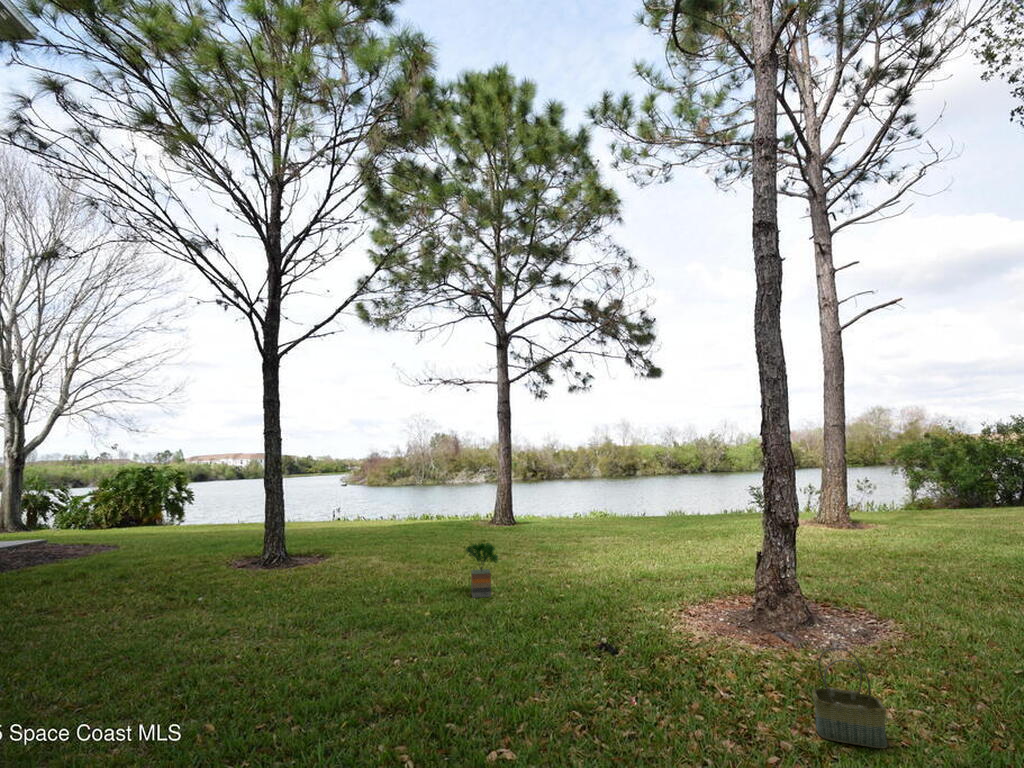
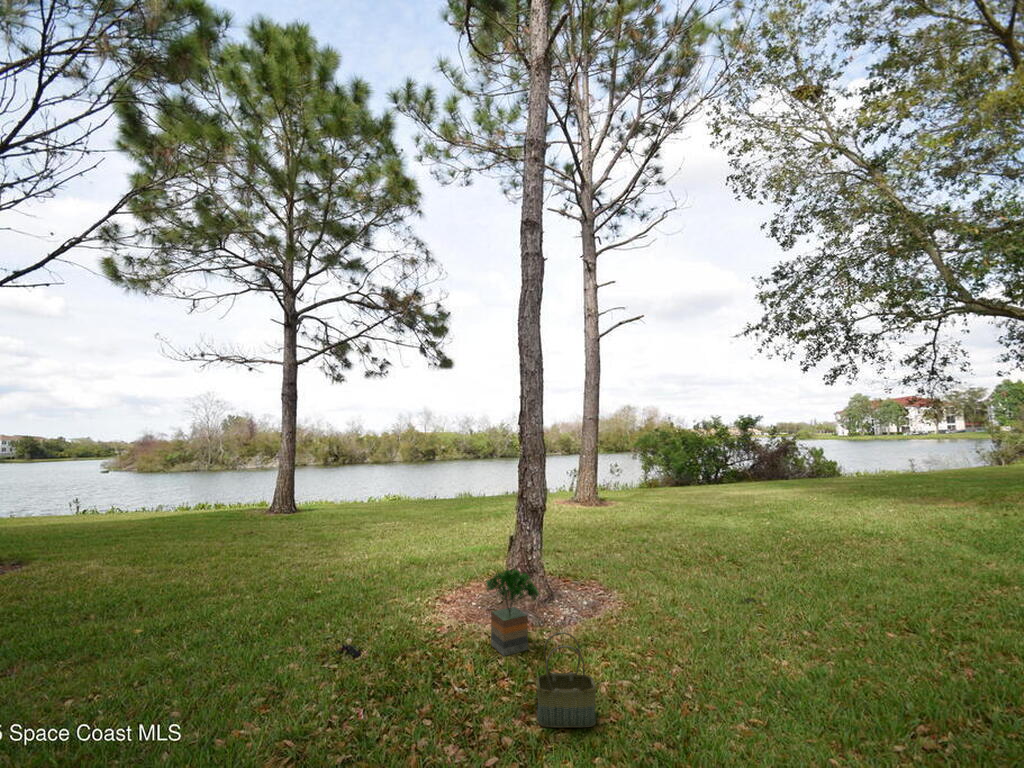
potted tree: present [466,543,498,598] -> present [486,570,539,656]

